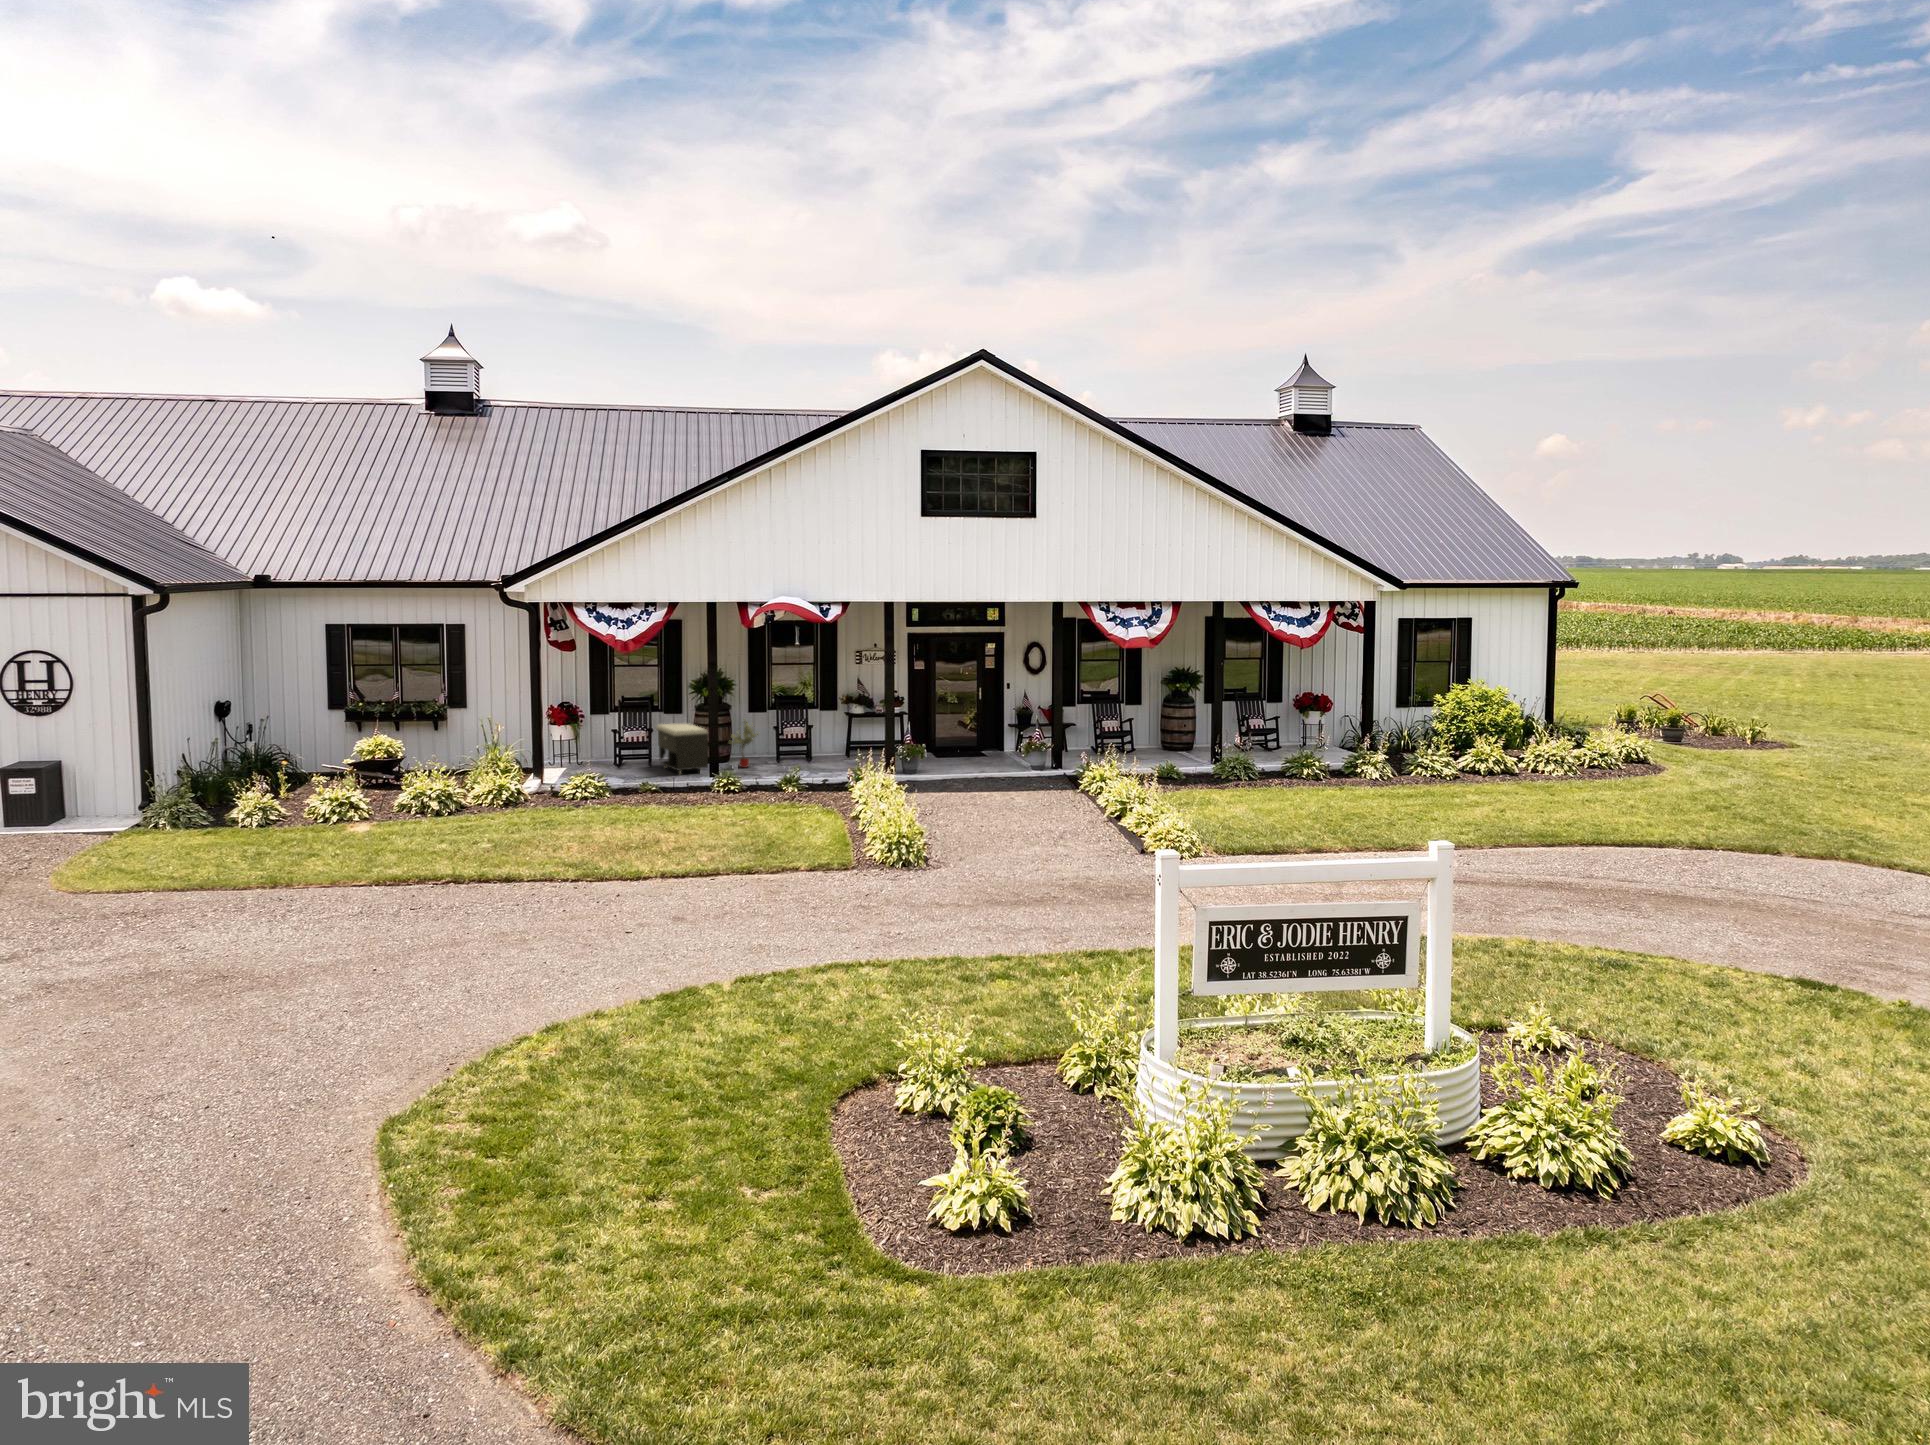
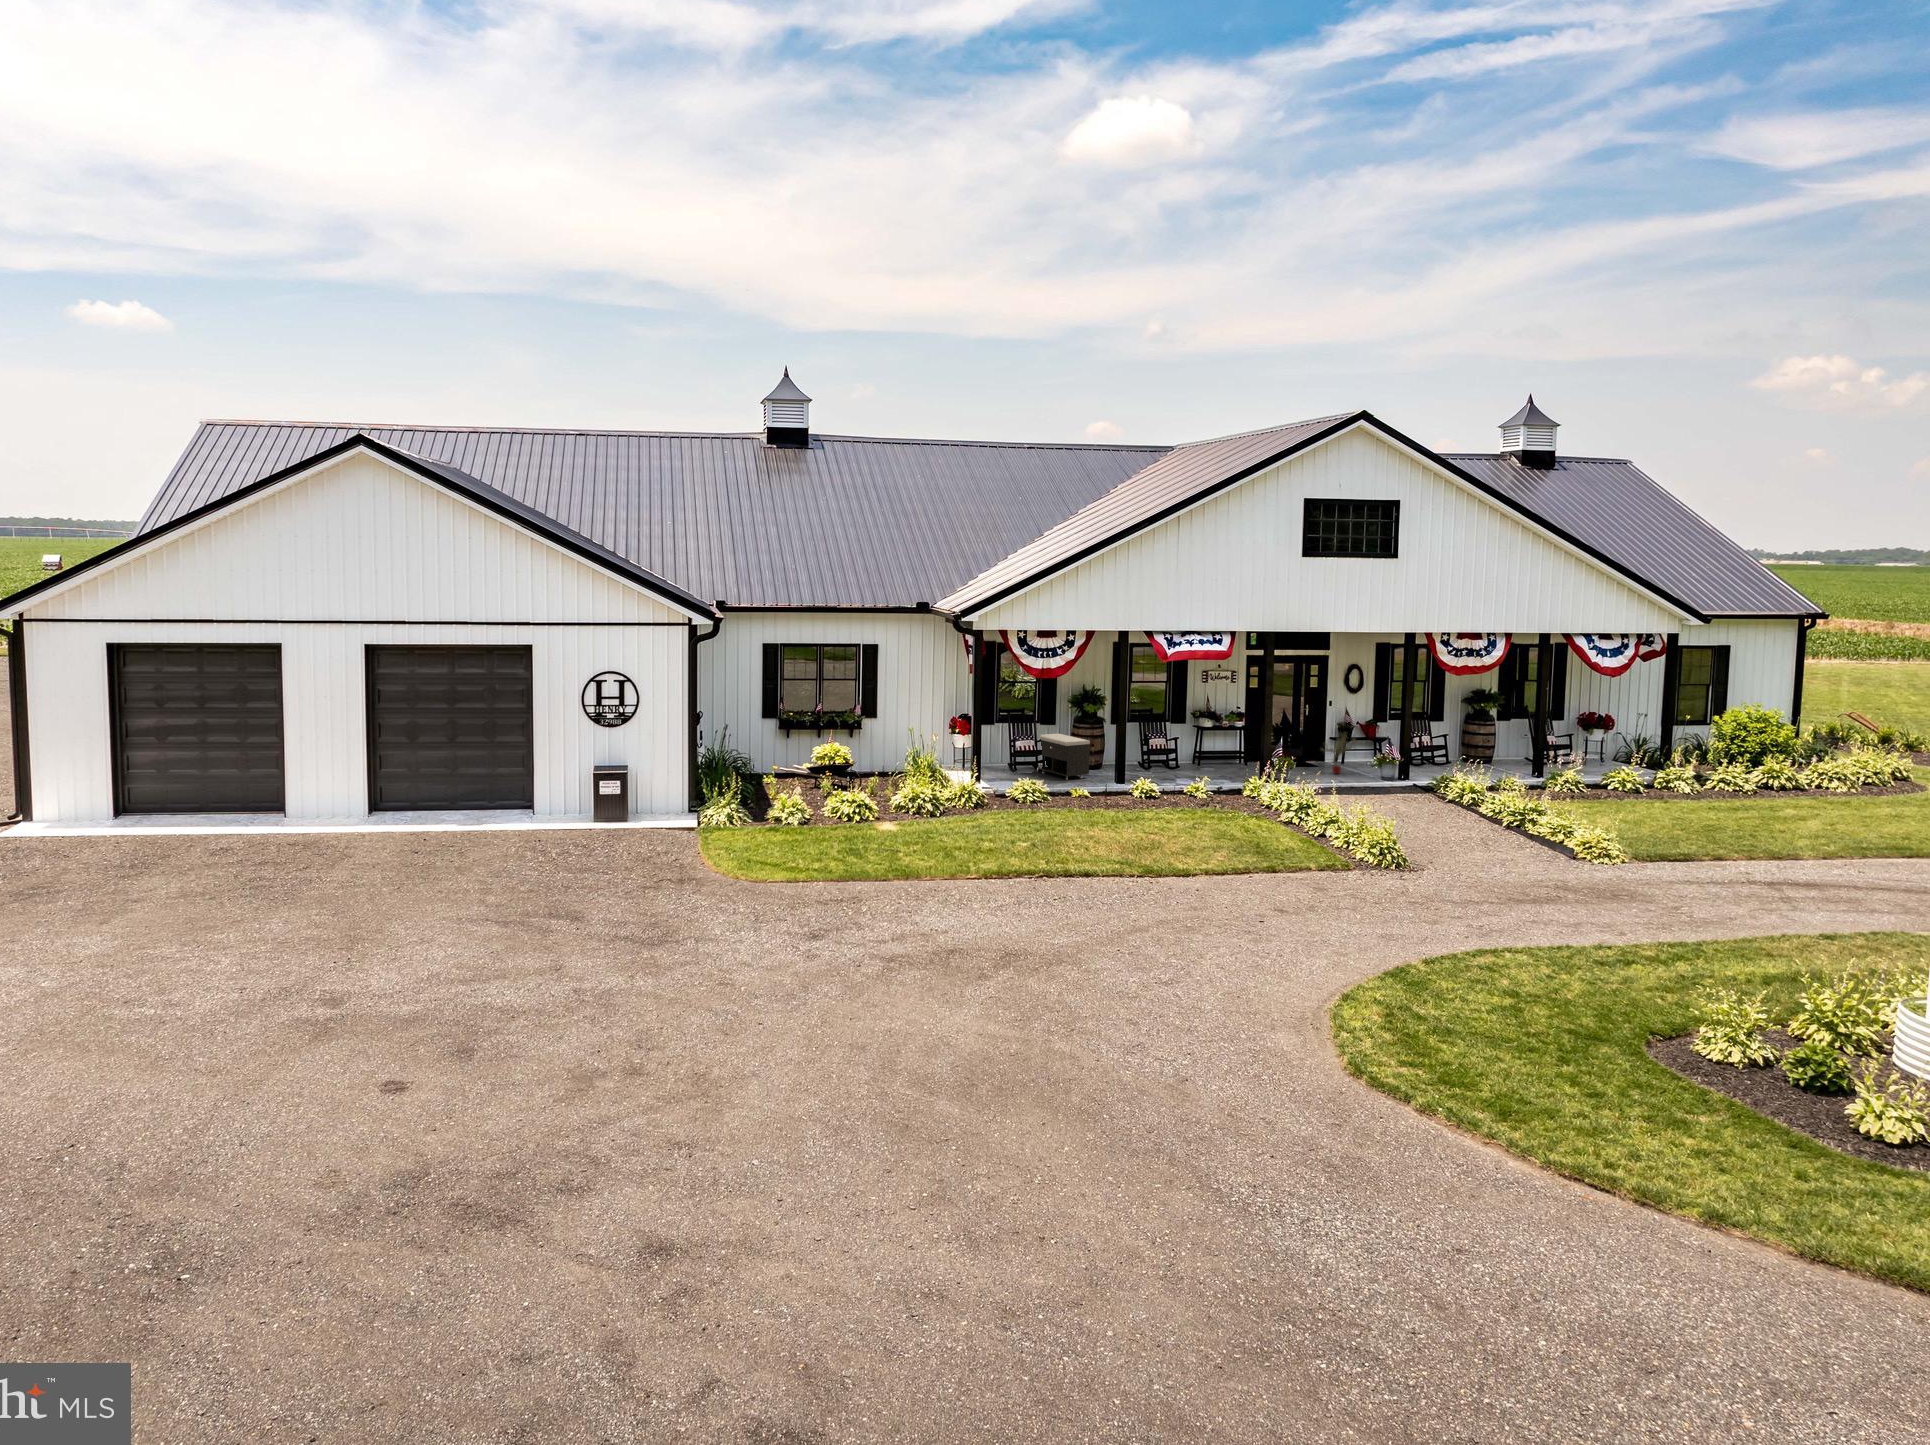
potted tree: present [729,719,758,768] -> present [1321,734,1355,774]

